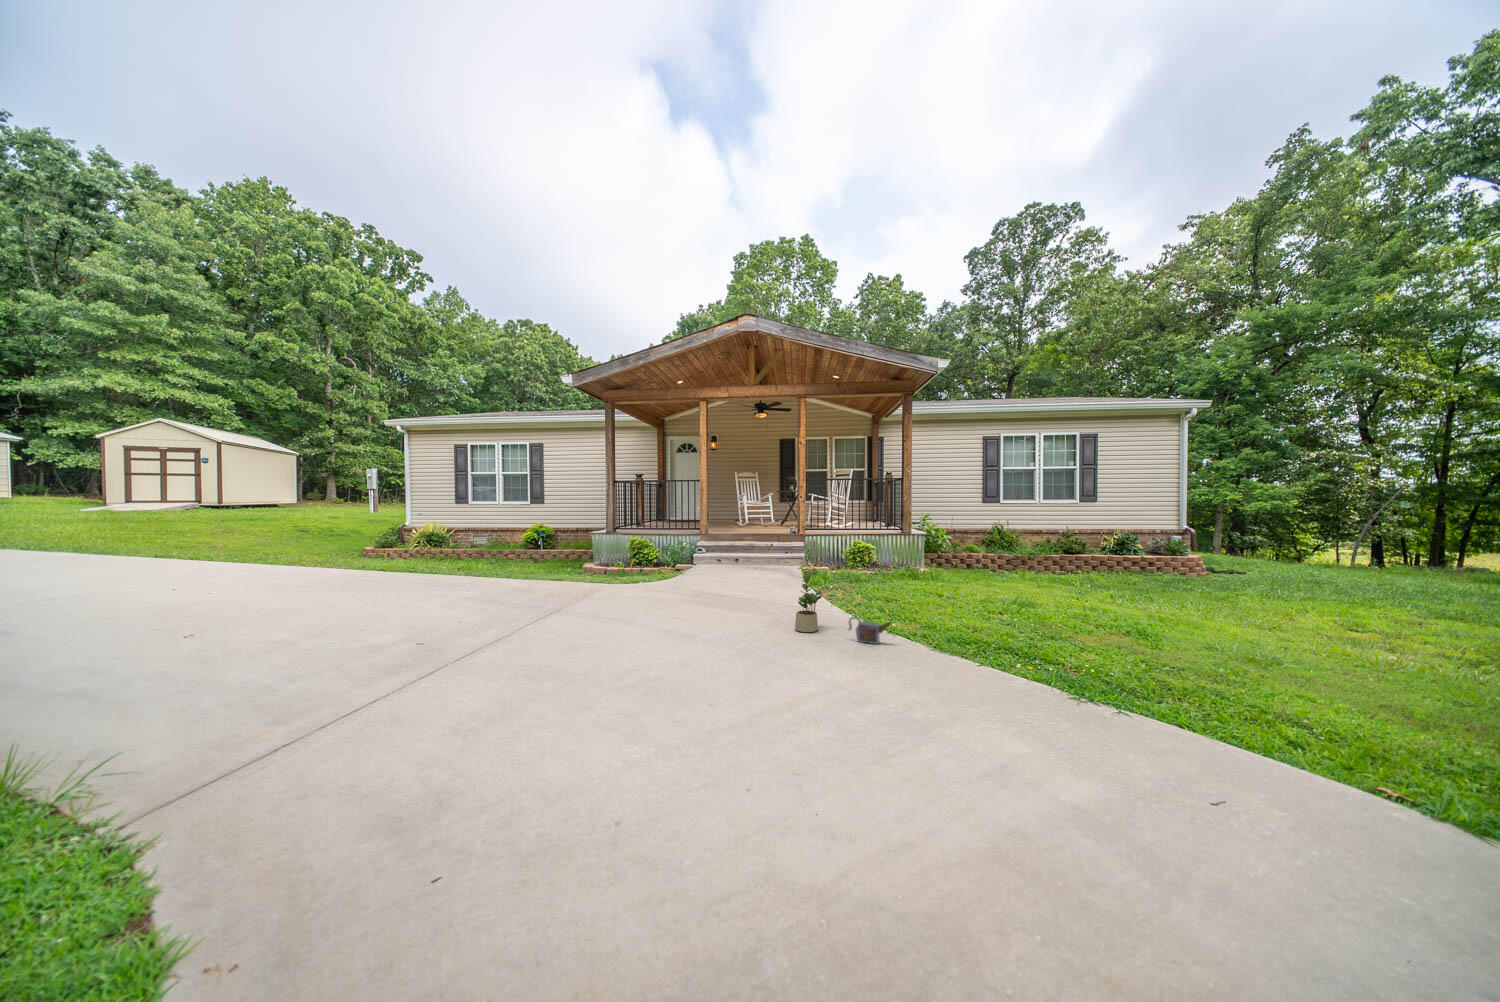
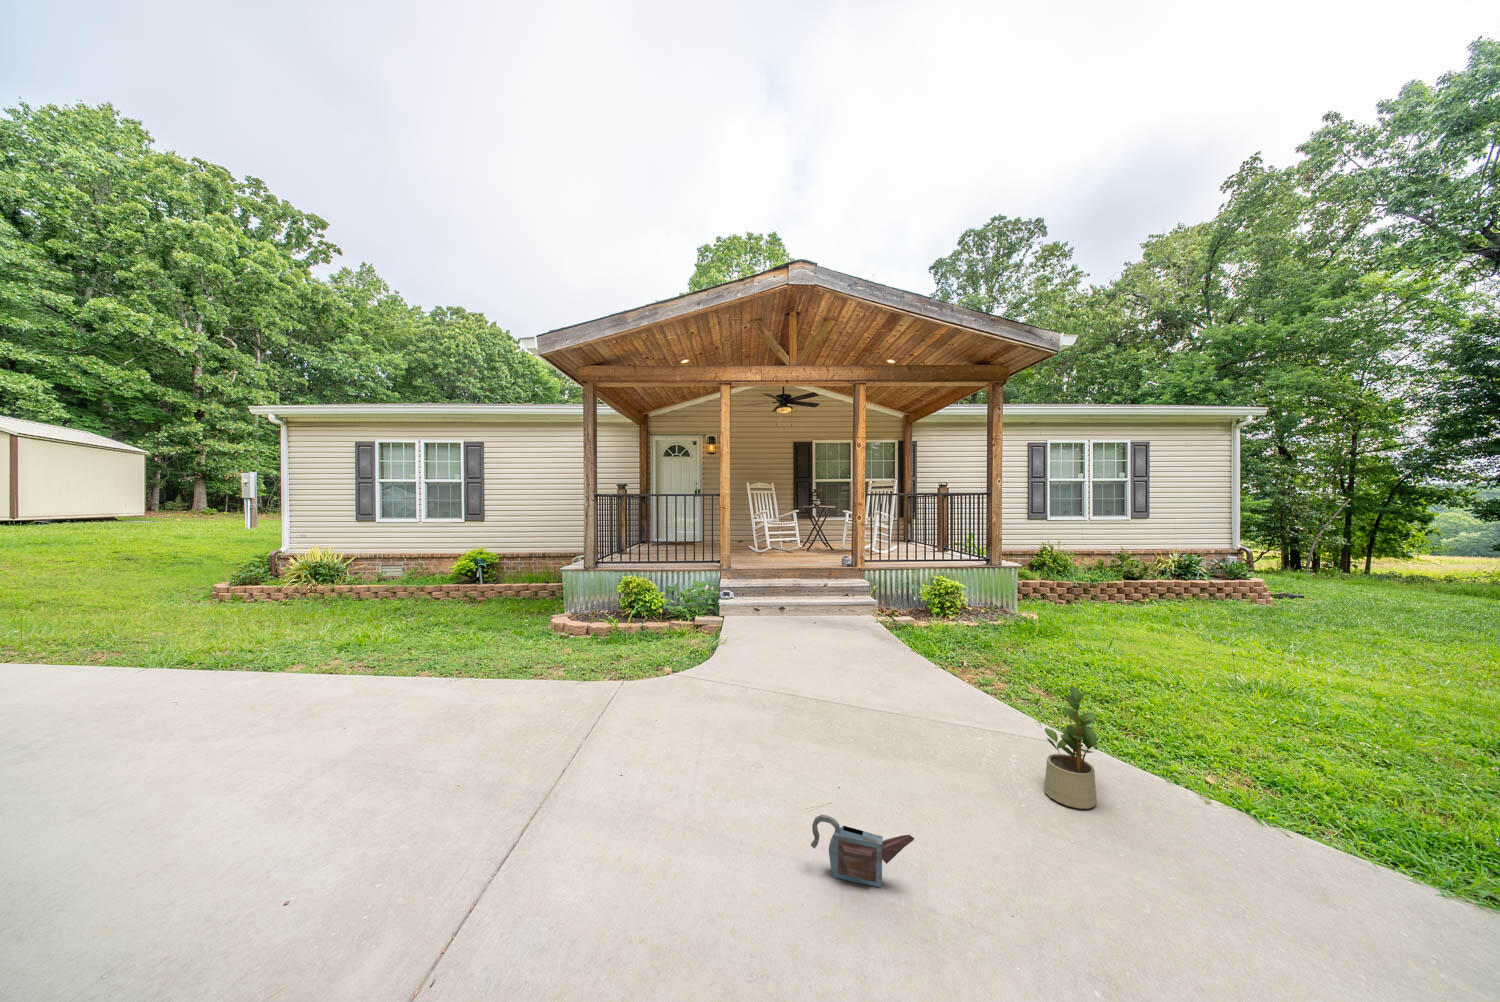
watering can: present [849,616,891,644] -> present [811,815,914,888]

